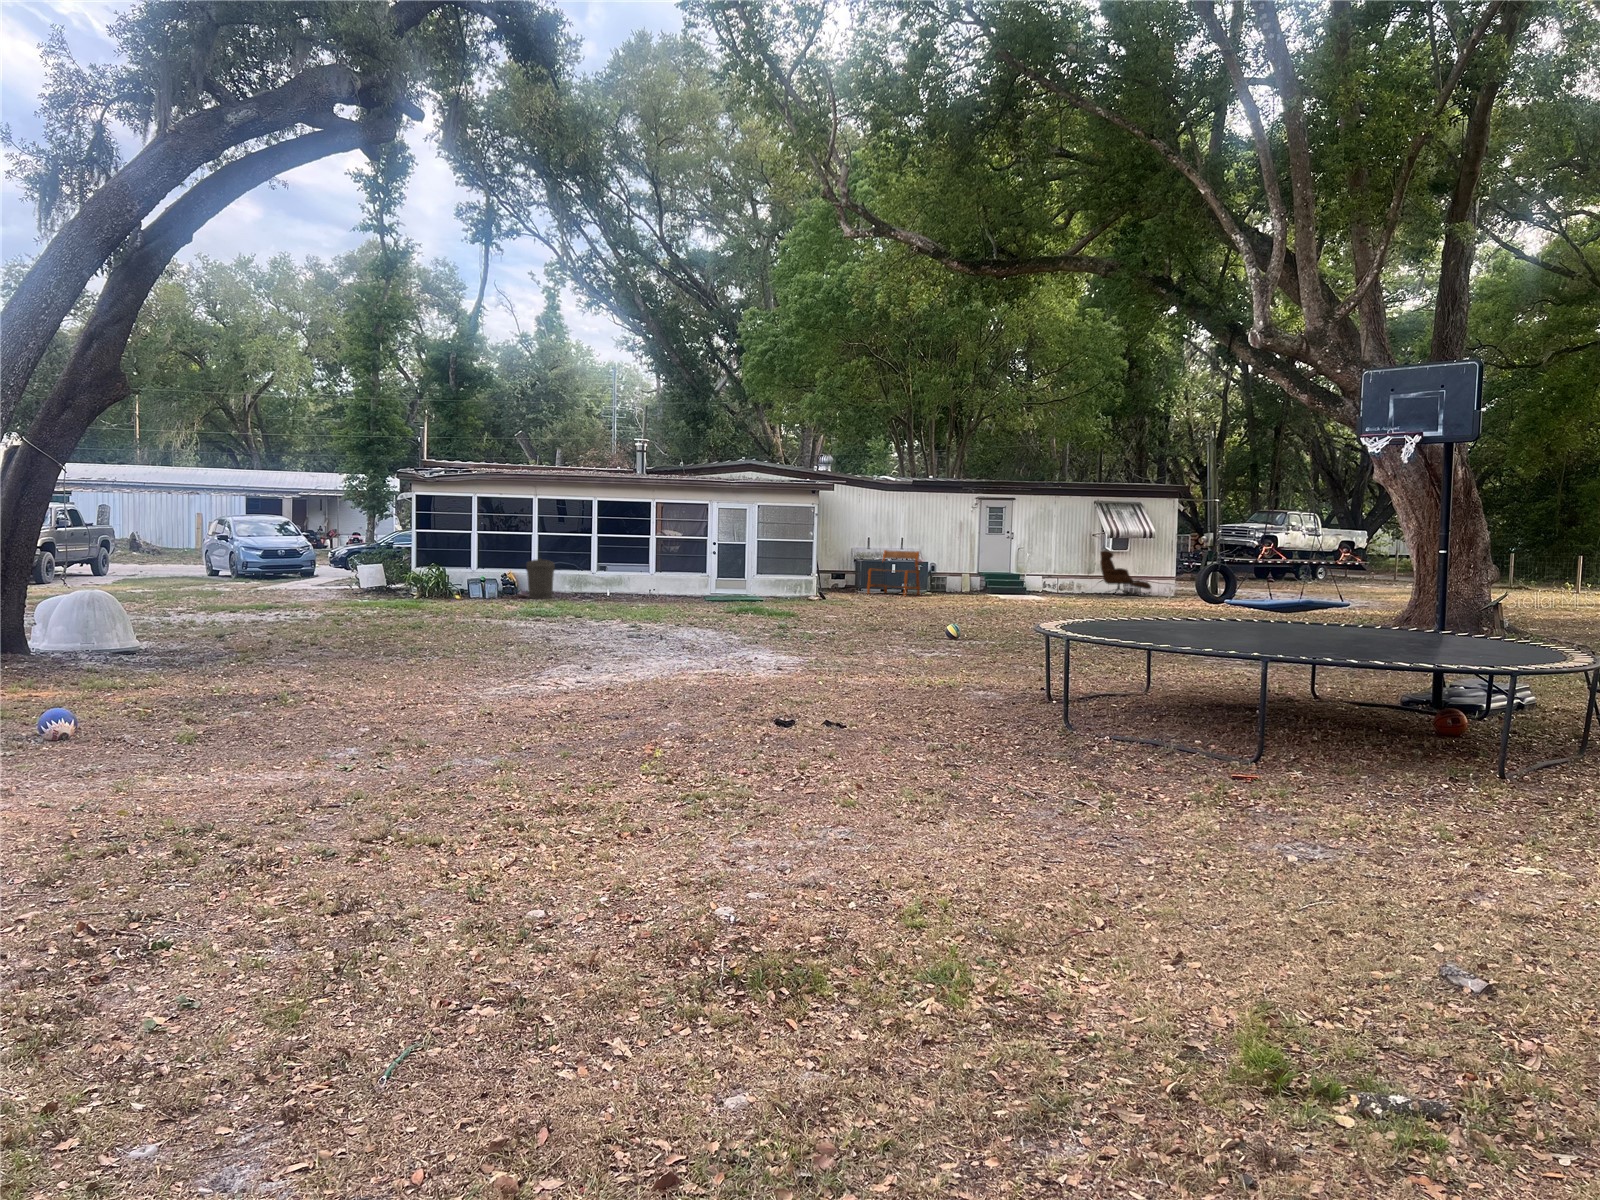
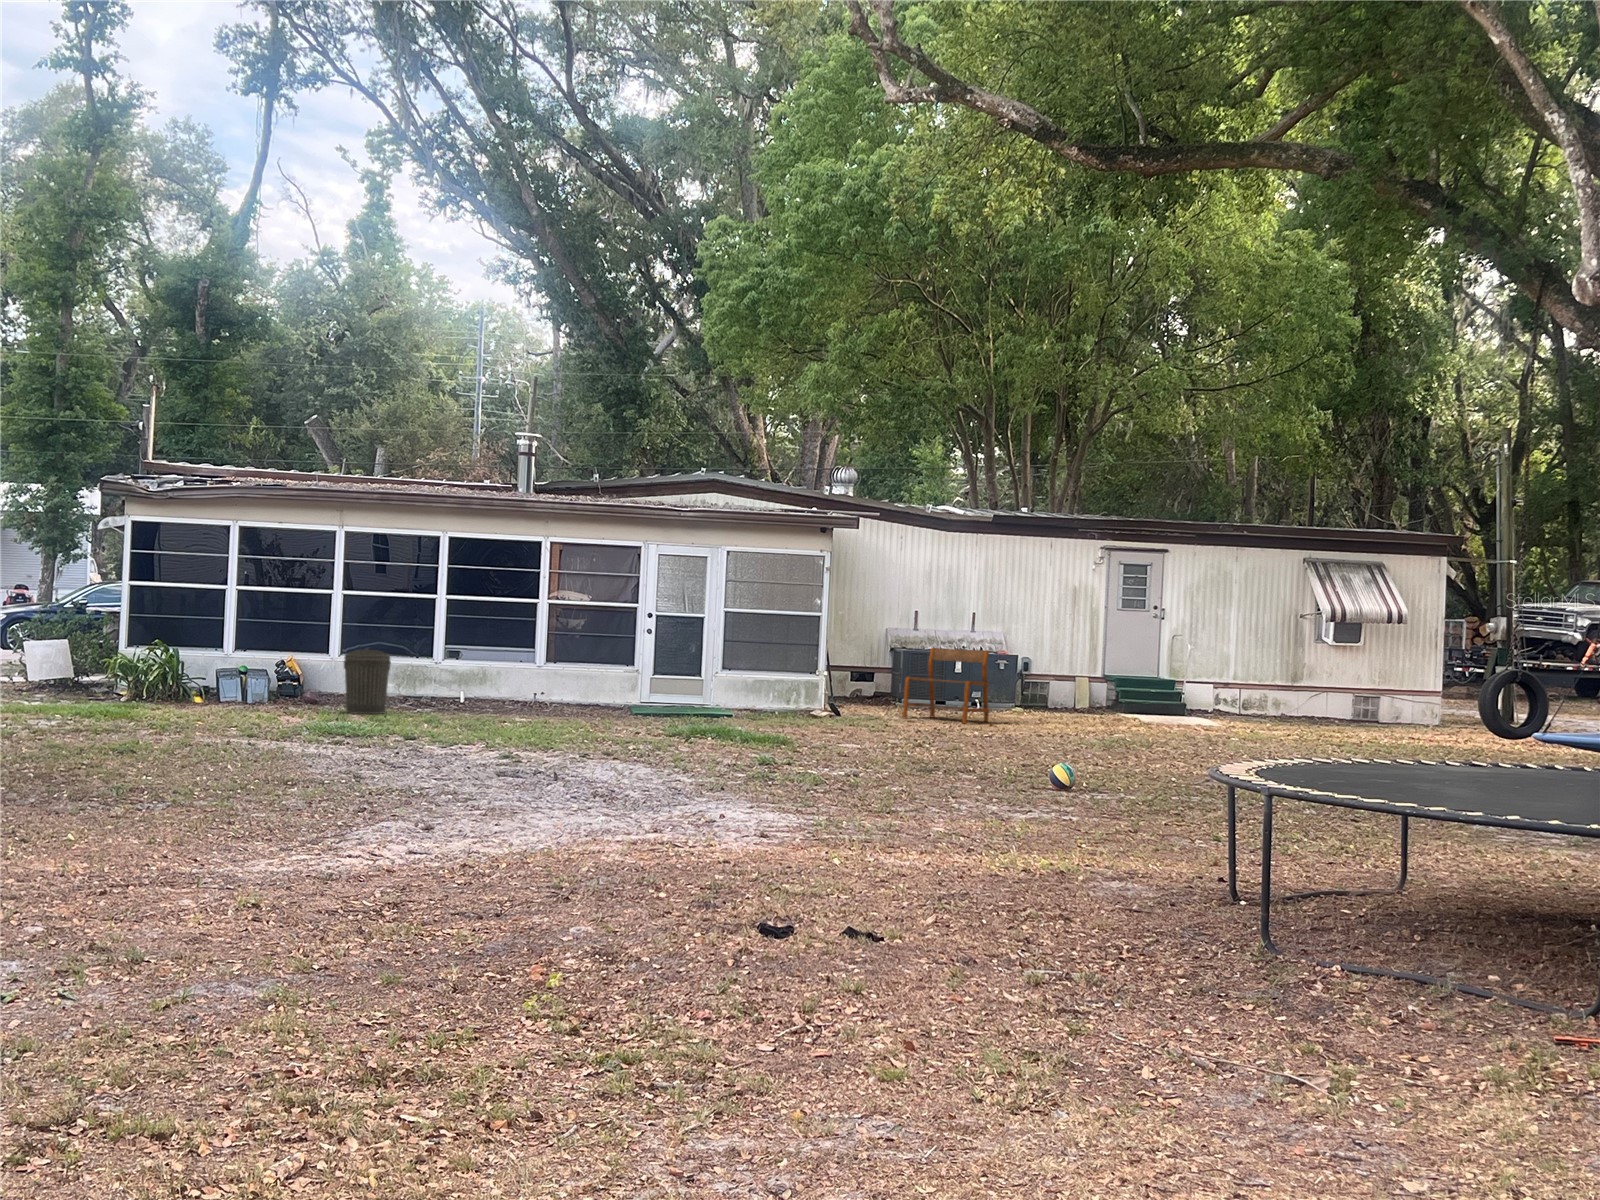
lounge chair: present [1100,550,1151,594] -> none [1283,655,1367,731]

